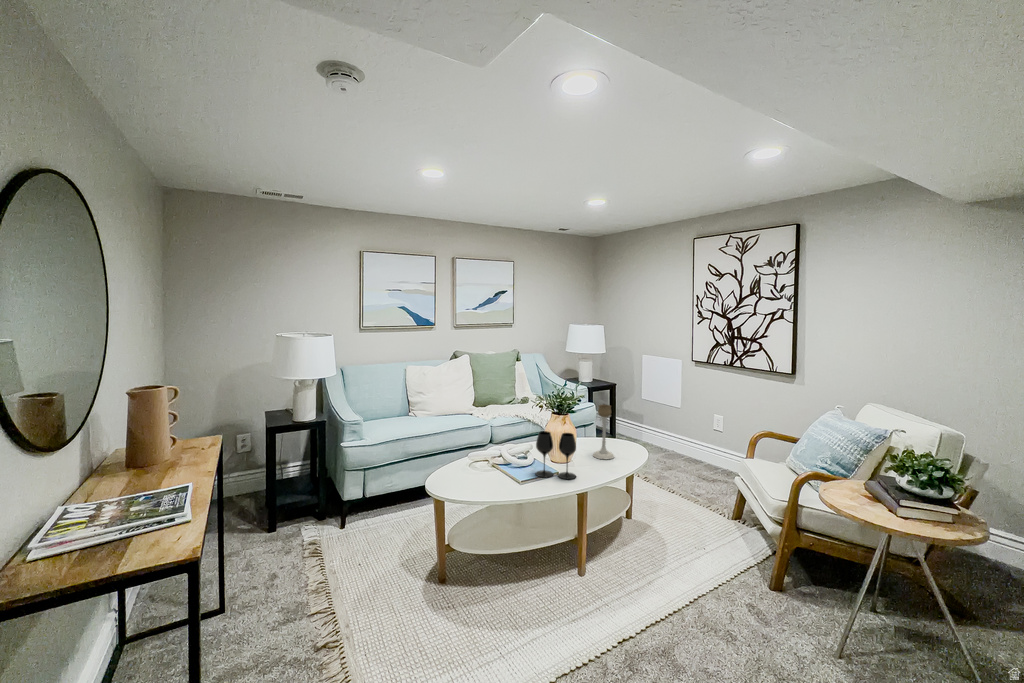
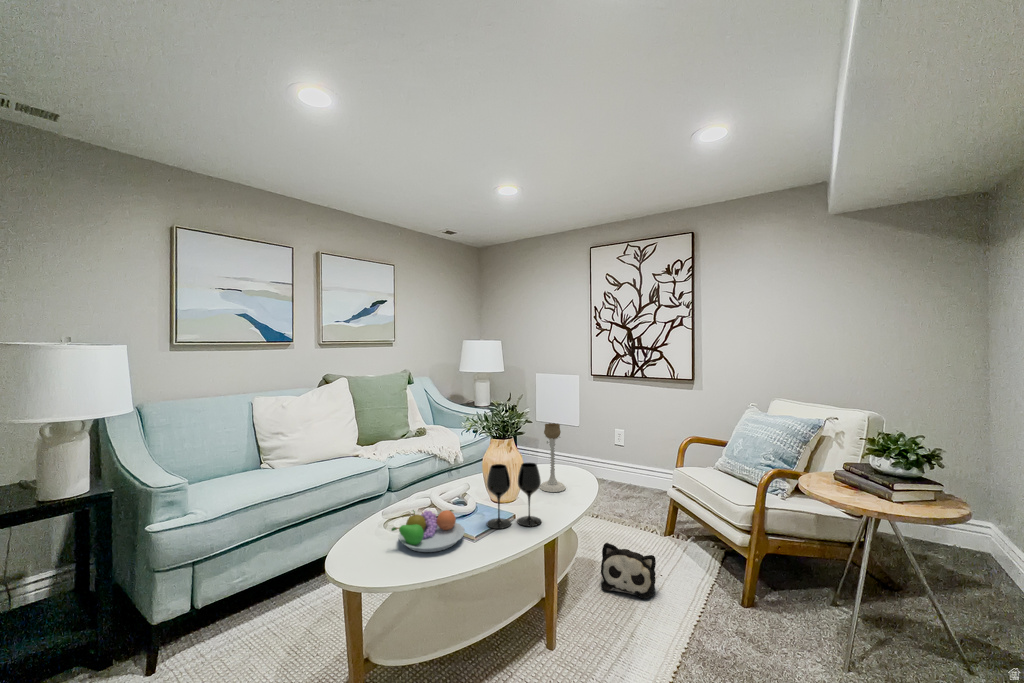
fruit bowl: none [466,455,516,483] -> present [391,510,465,552]
plush toy: none [641,507,690,556] -> present [601,543,656,598]

